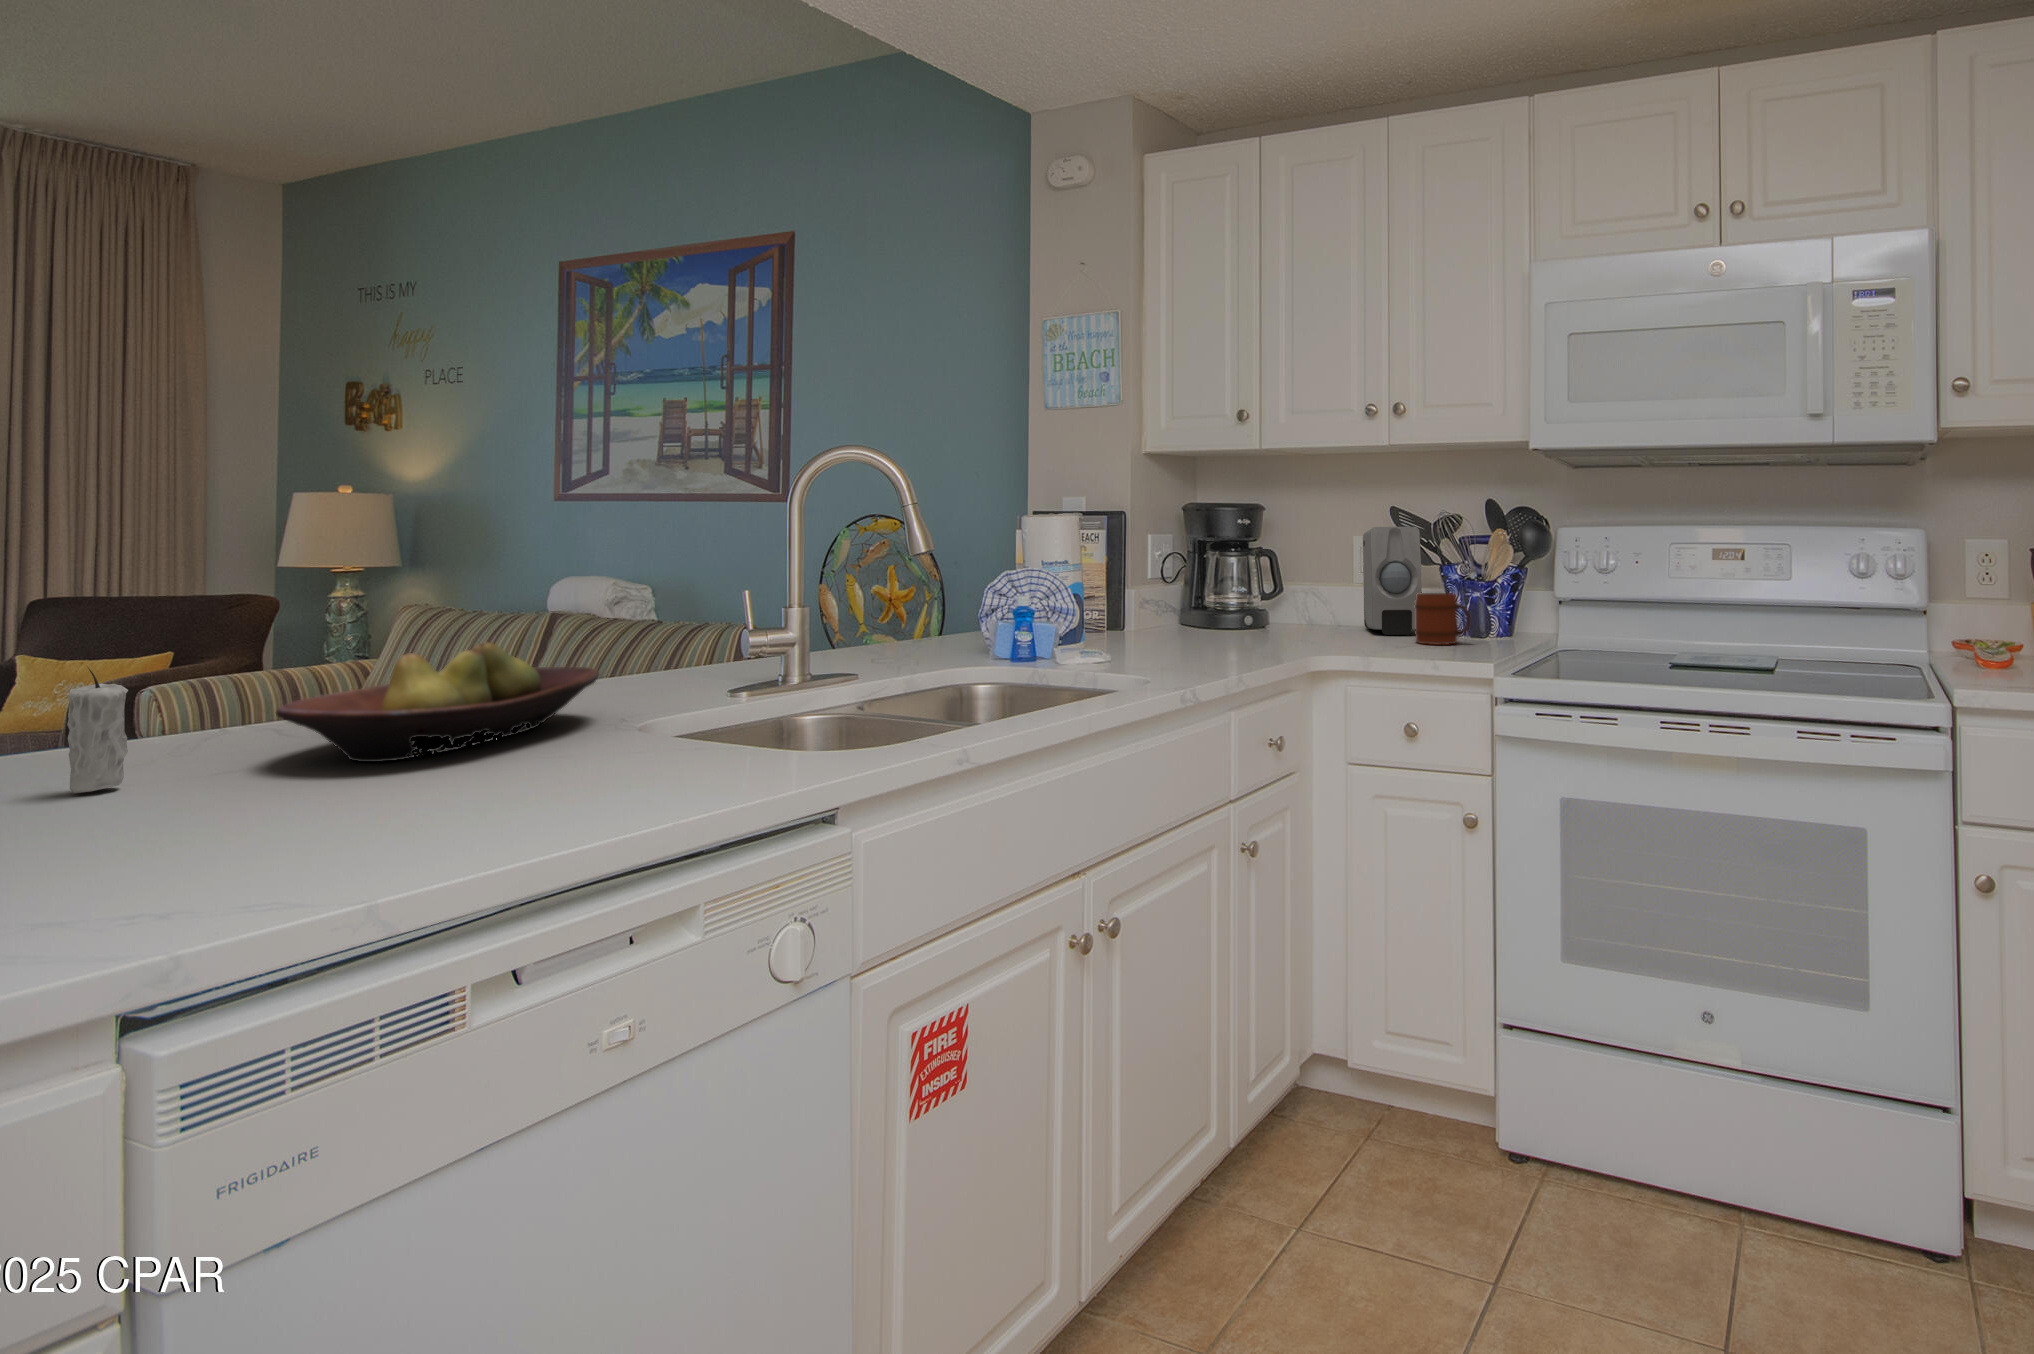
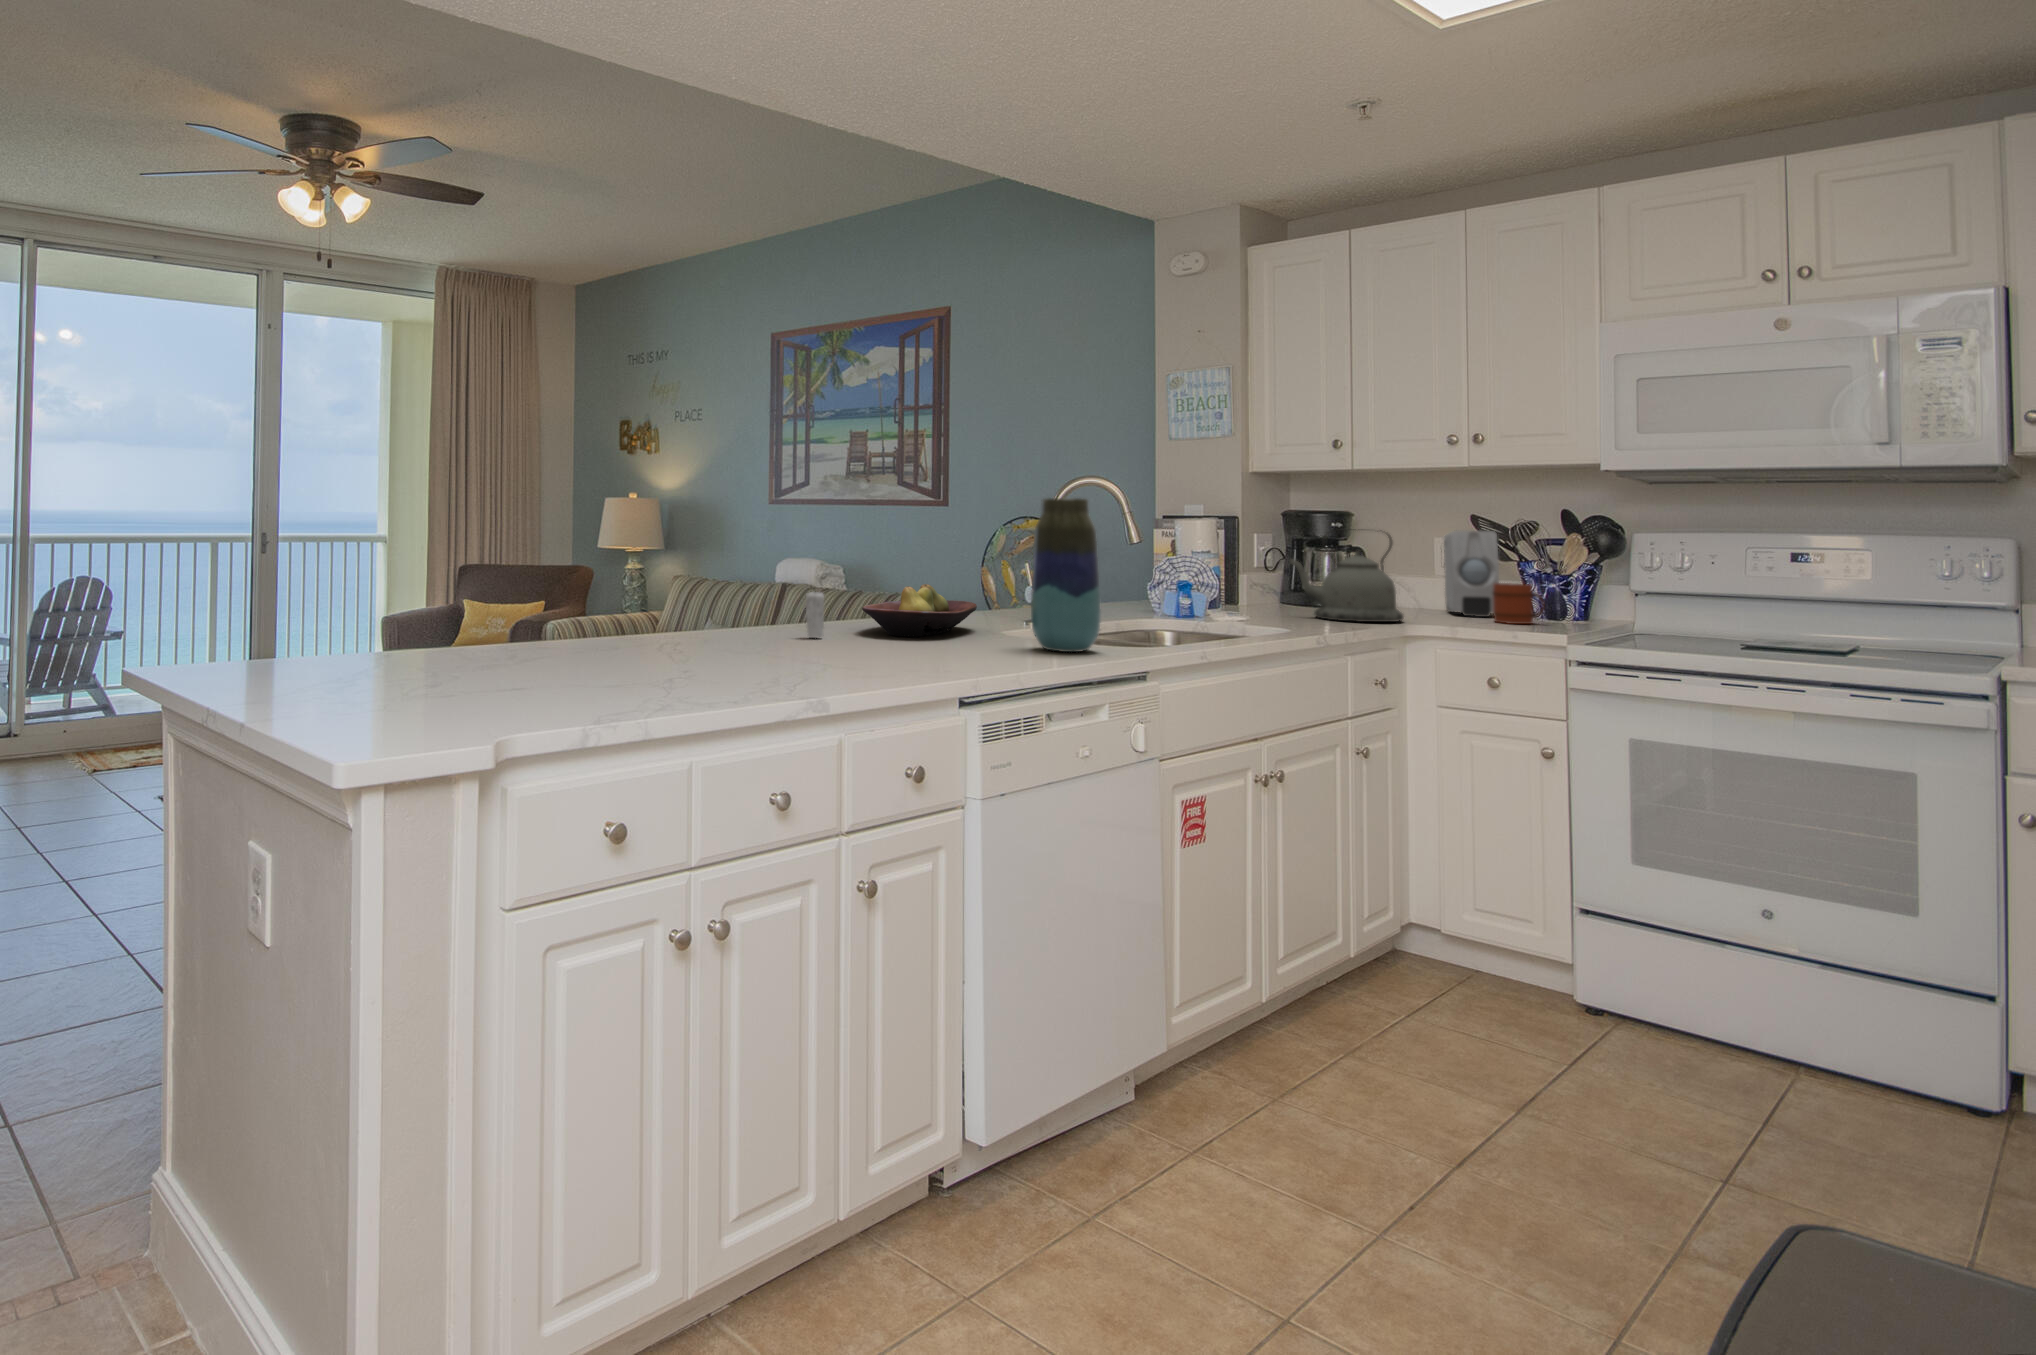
vase: none [601,469,752,788] -> present [1031,498,1101,652]
kettle: none [1174,527,1314,654] -> present [1289,529,1404,622]

